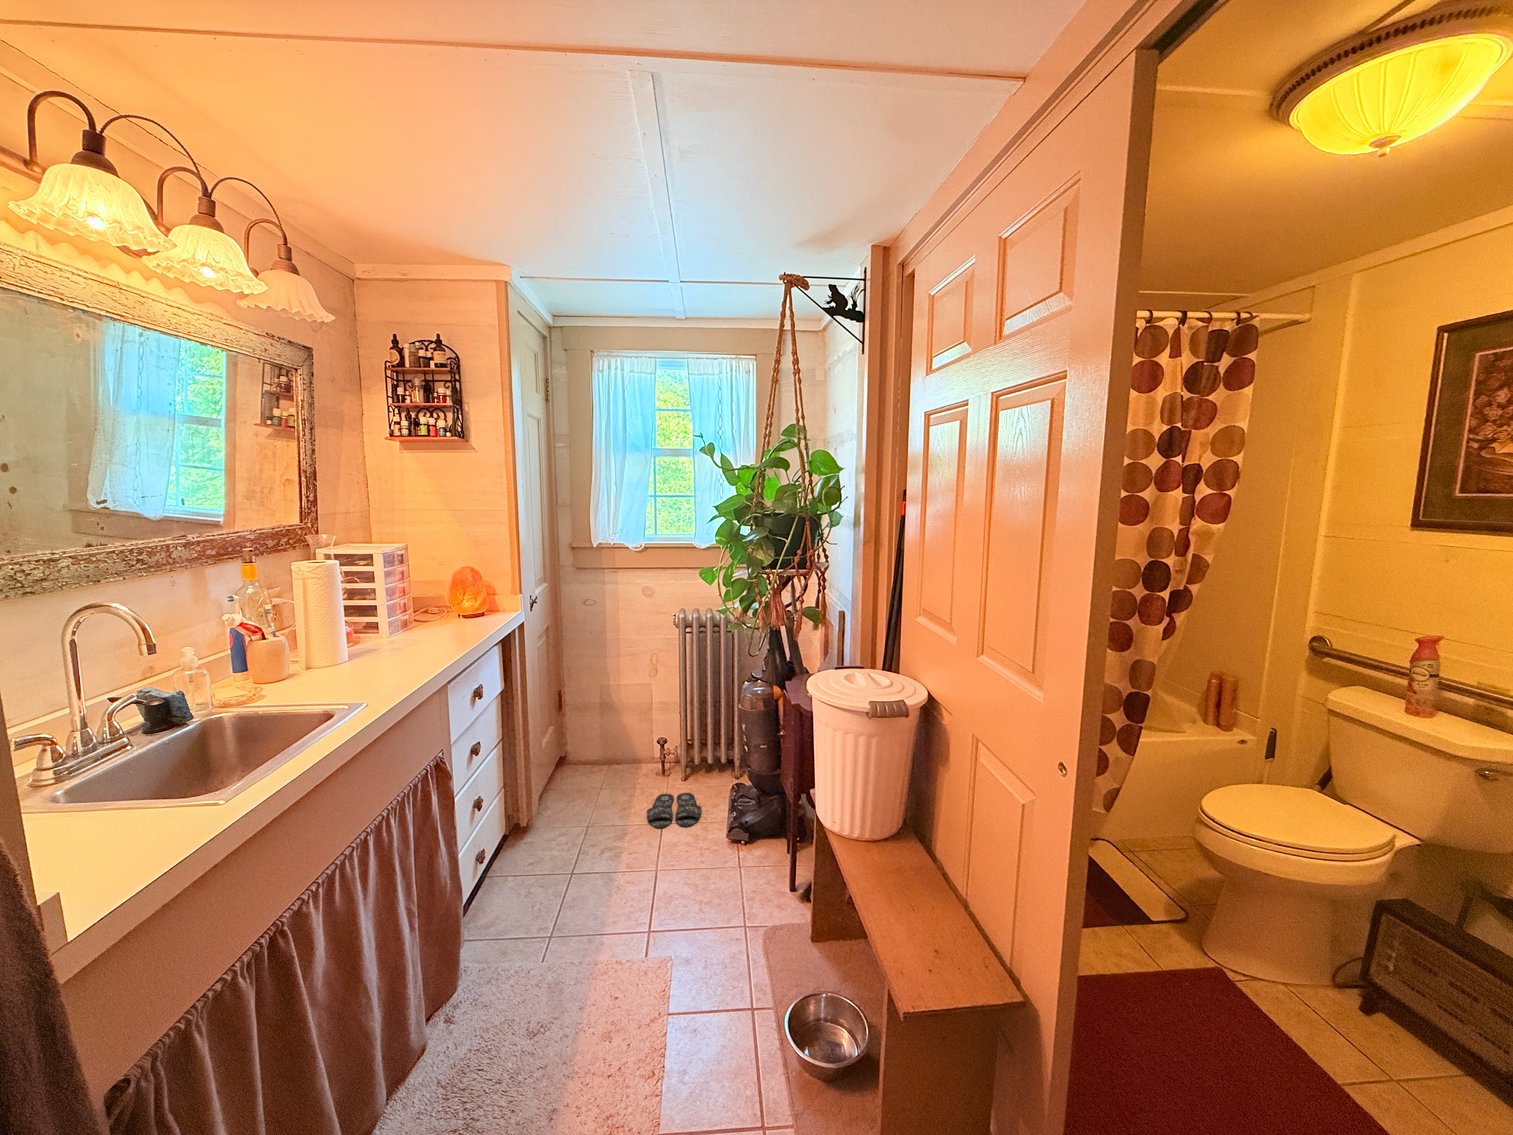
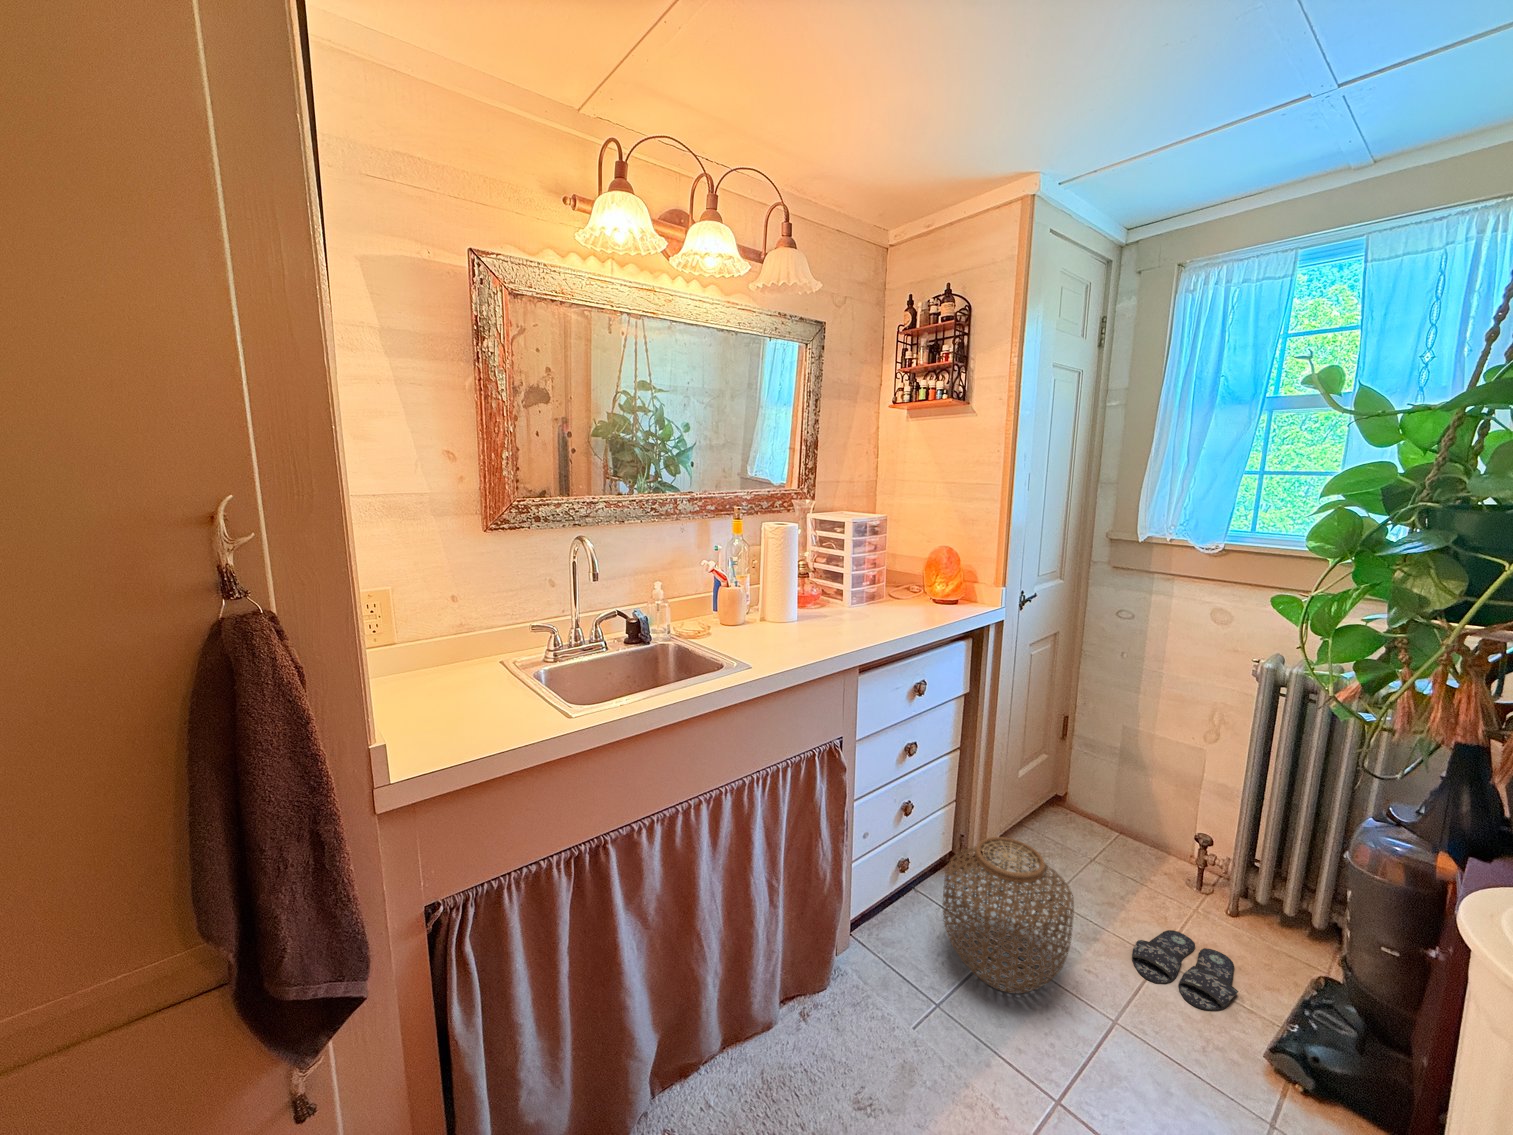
woven basket: none [529,777,625,892] -> present [943,837,1074,993]

